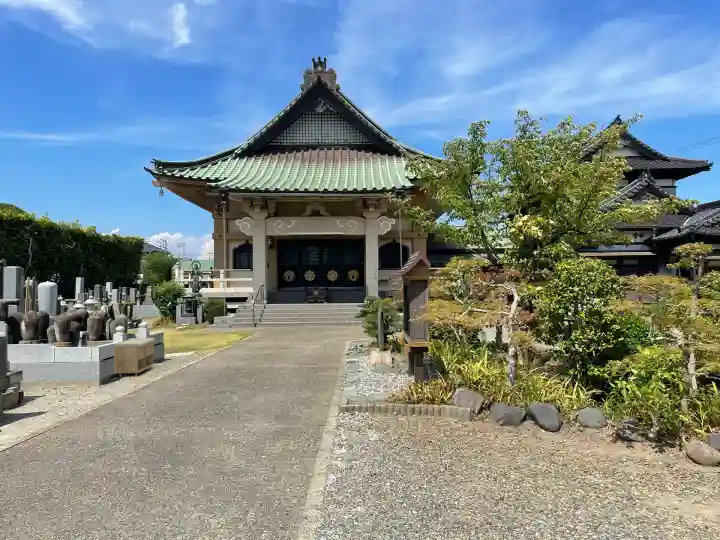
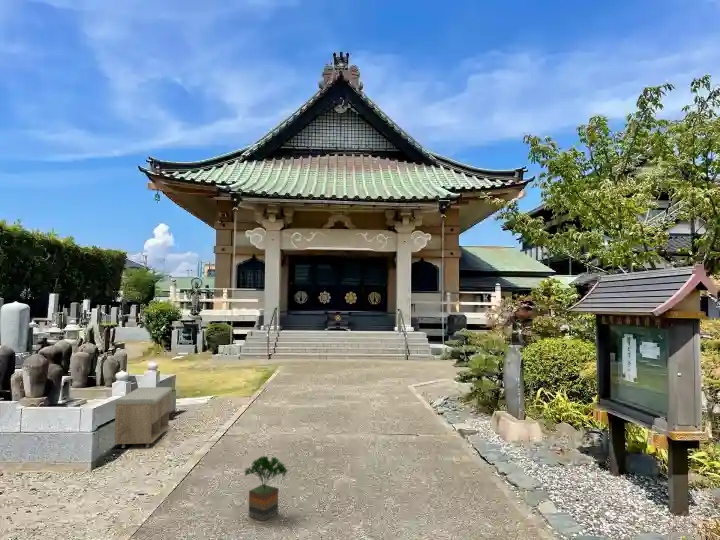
potted tree: none [180,368,207,404] -> present [245,456,287,521]

